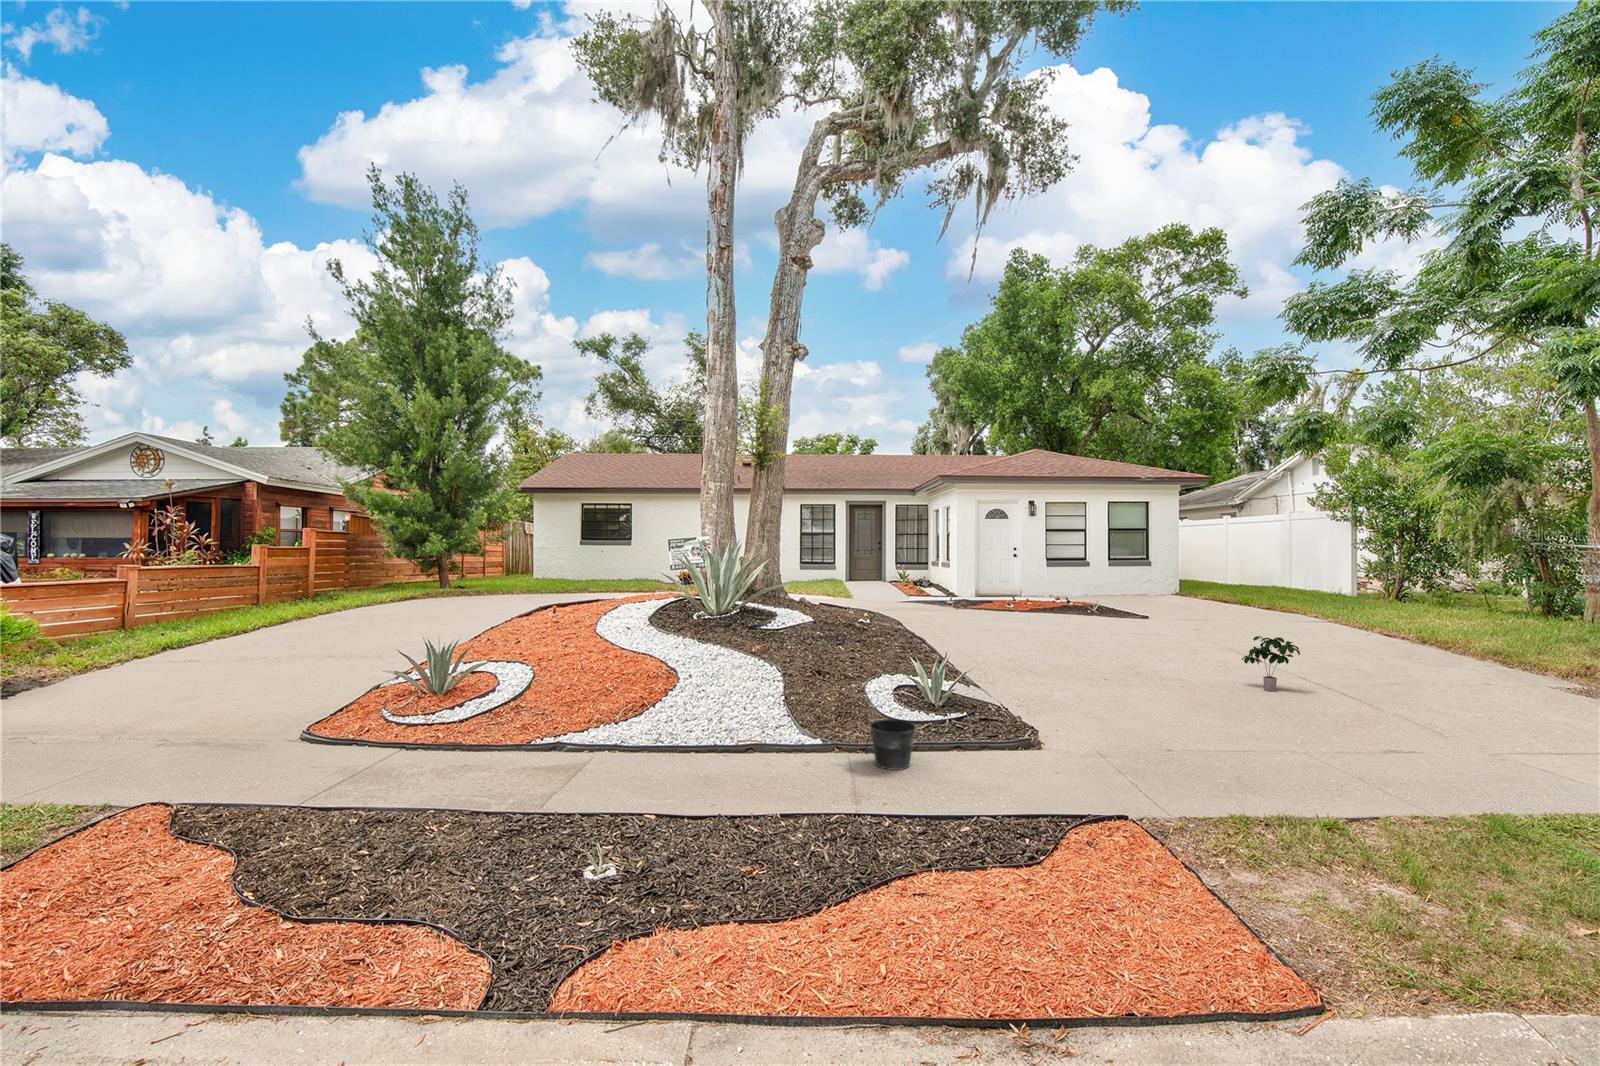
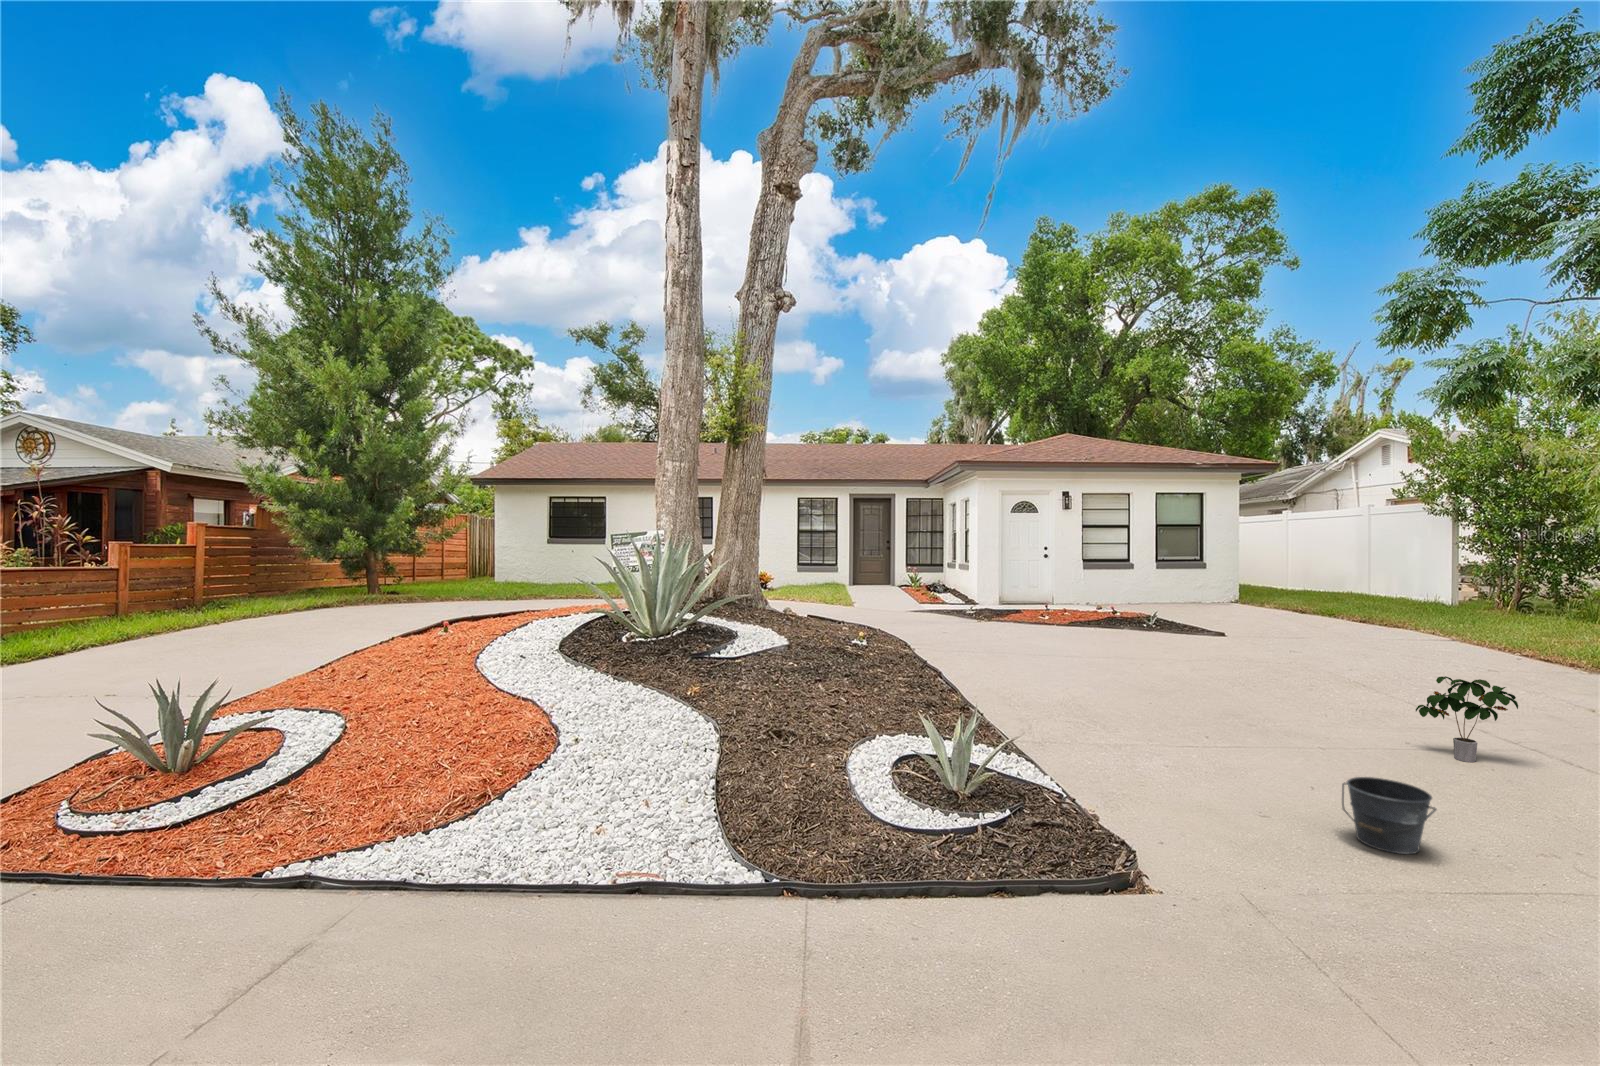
bucket: present [867,719,916,770] -> present [1342,777,1436,854]

